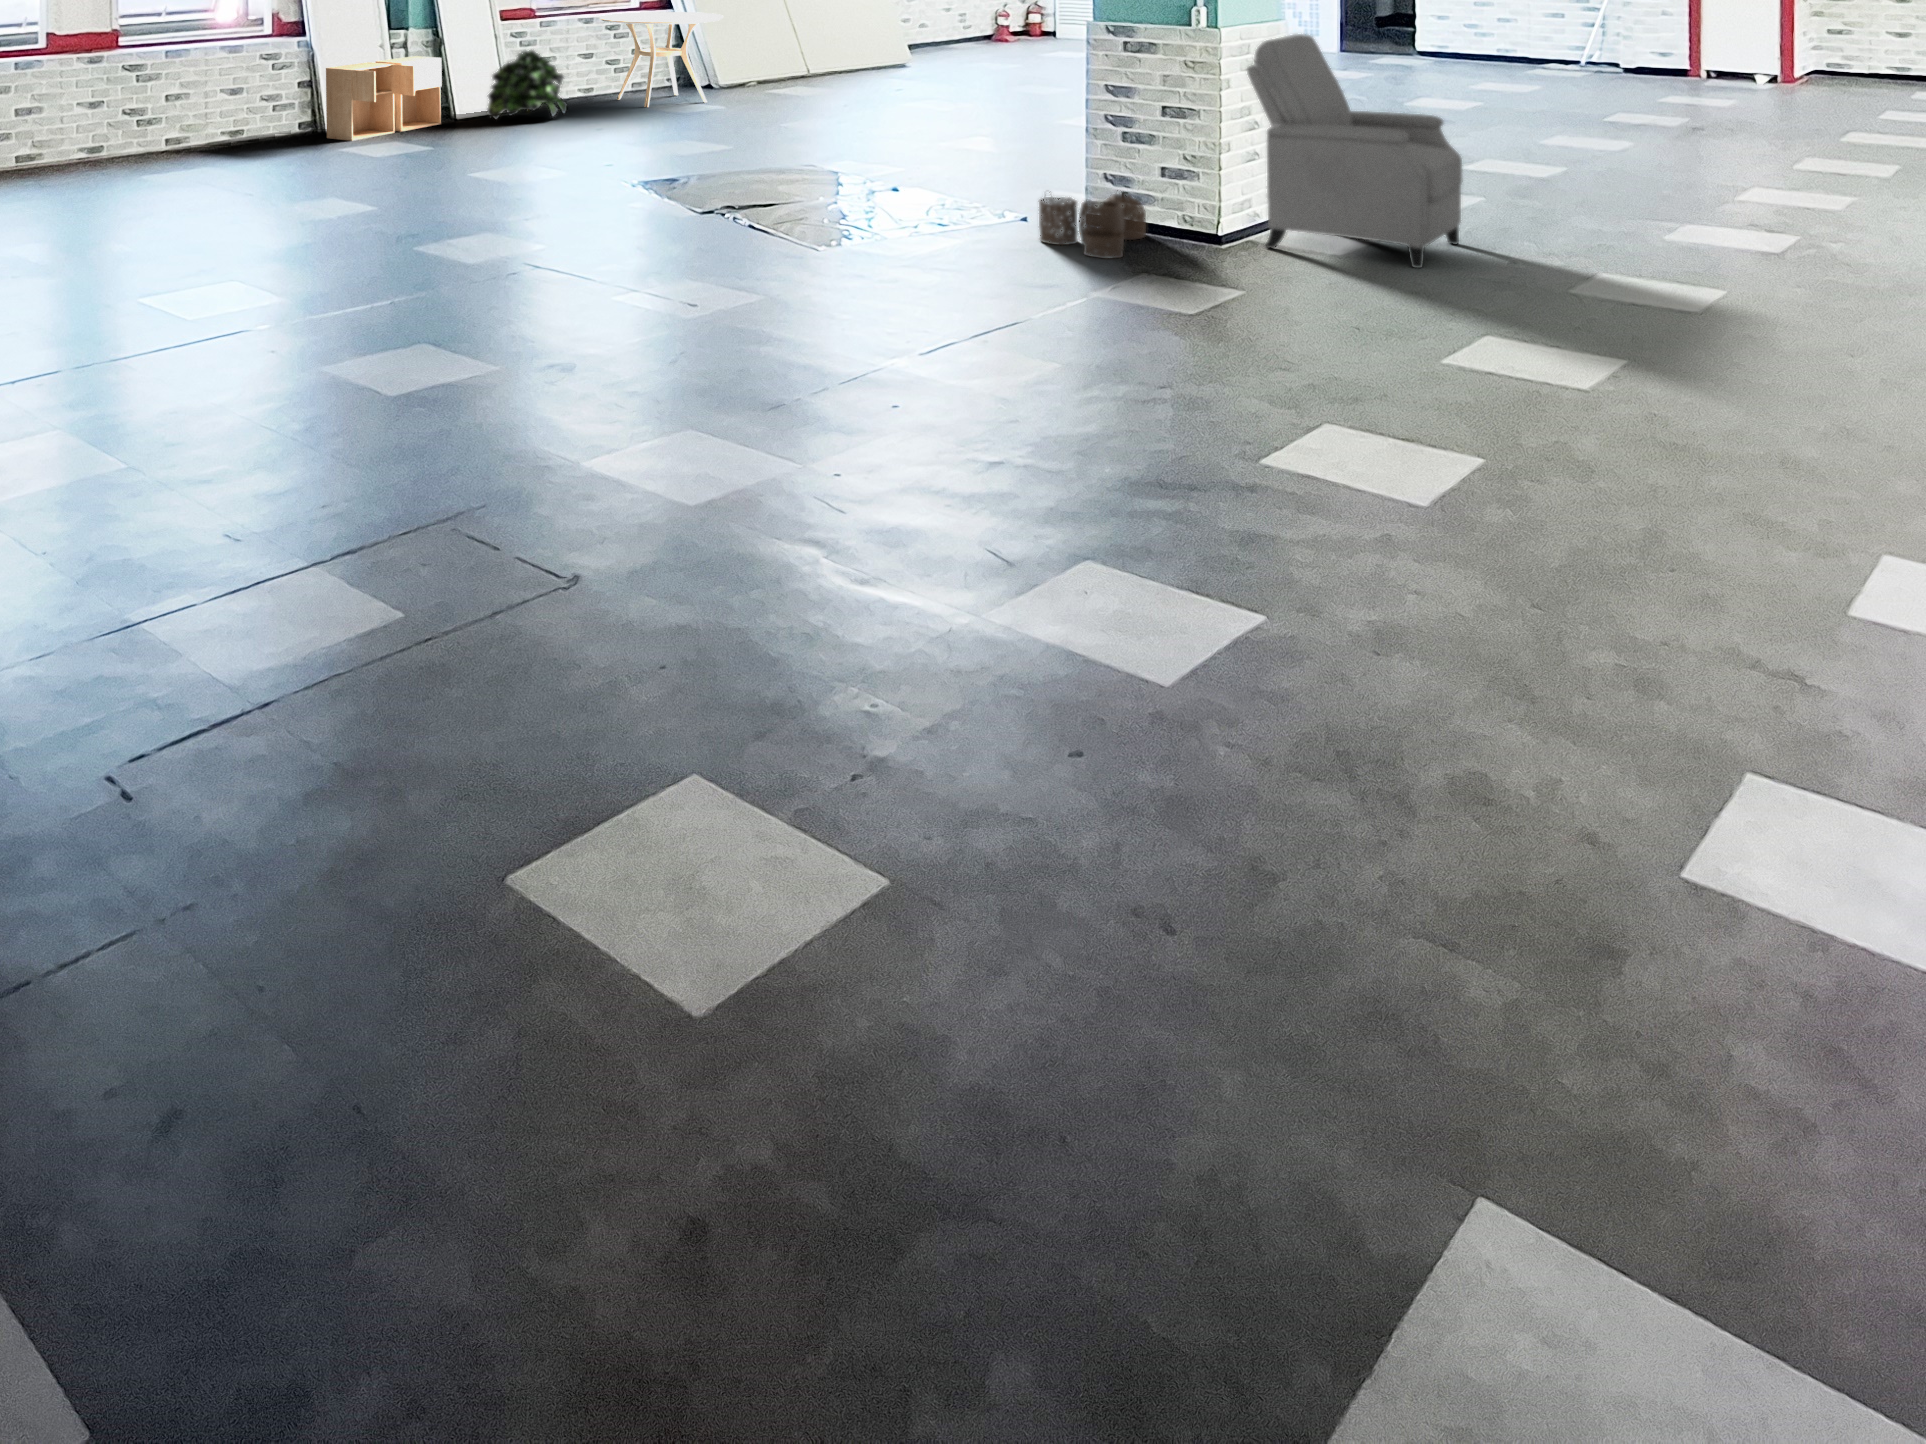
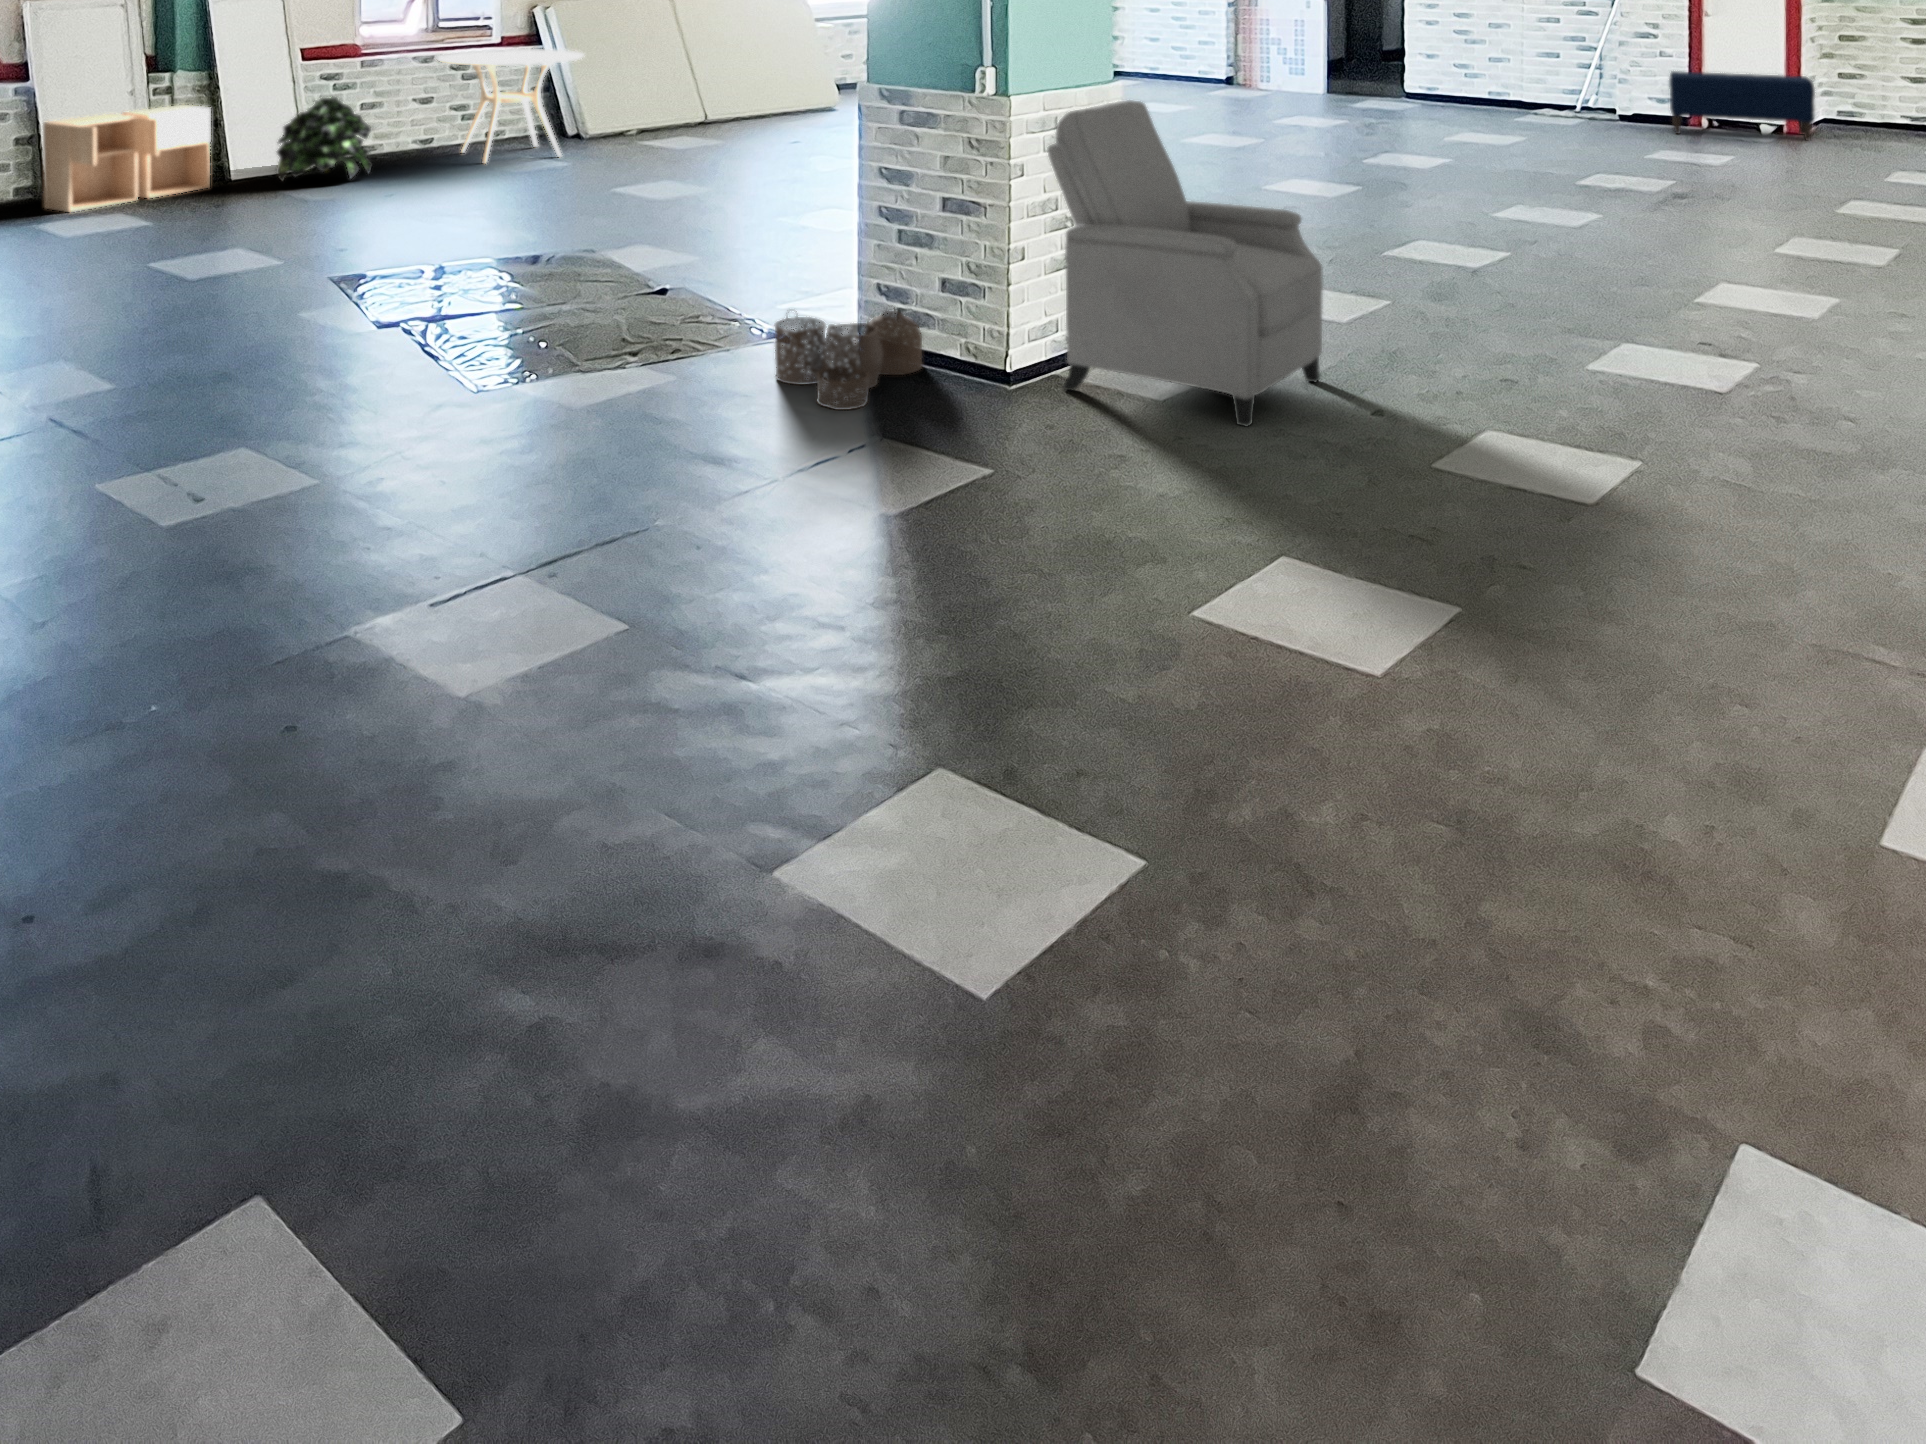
bench: none [1672,29,1809,89] -> present [1669,71,1815,141]

